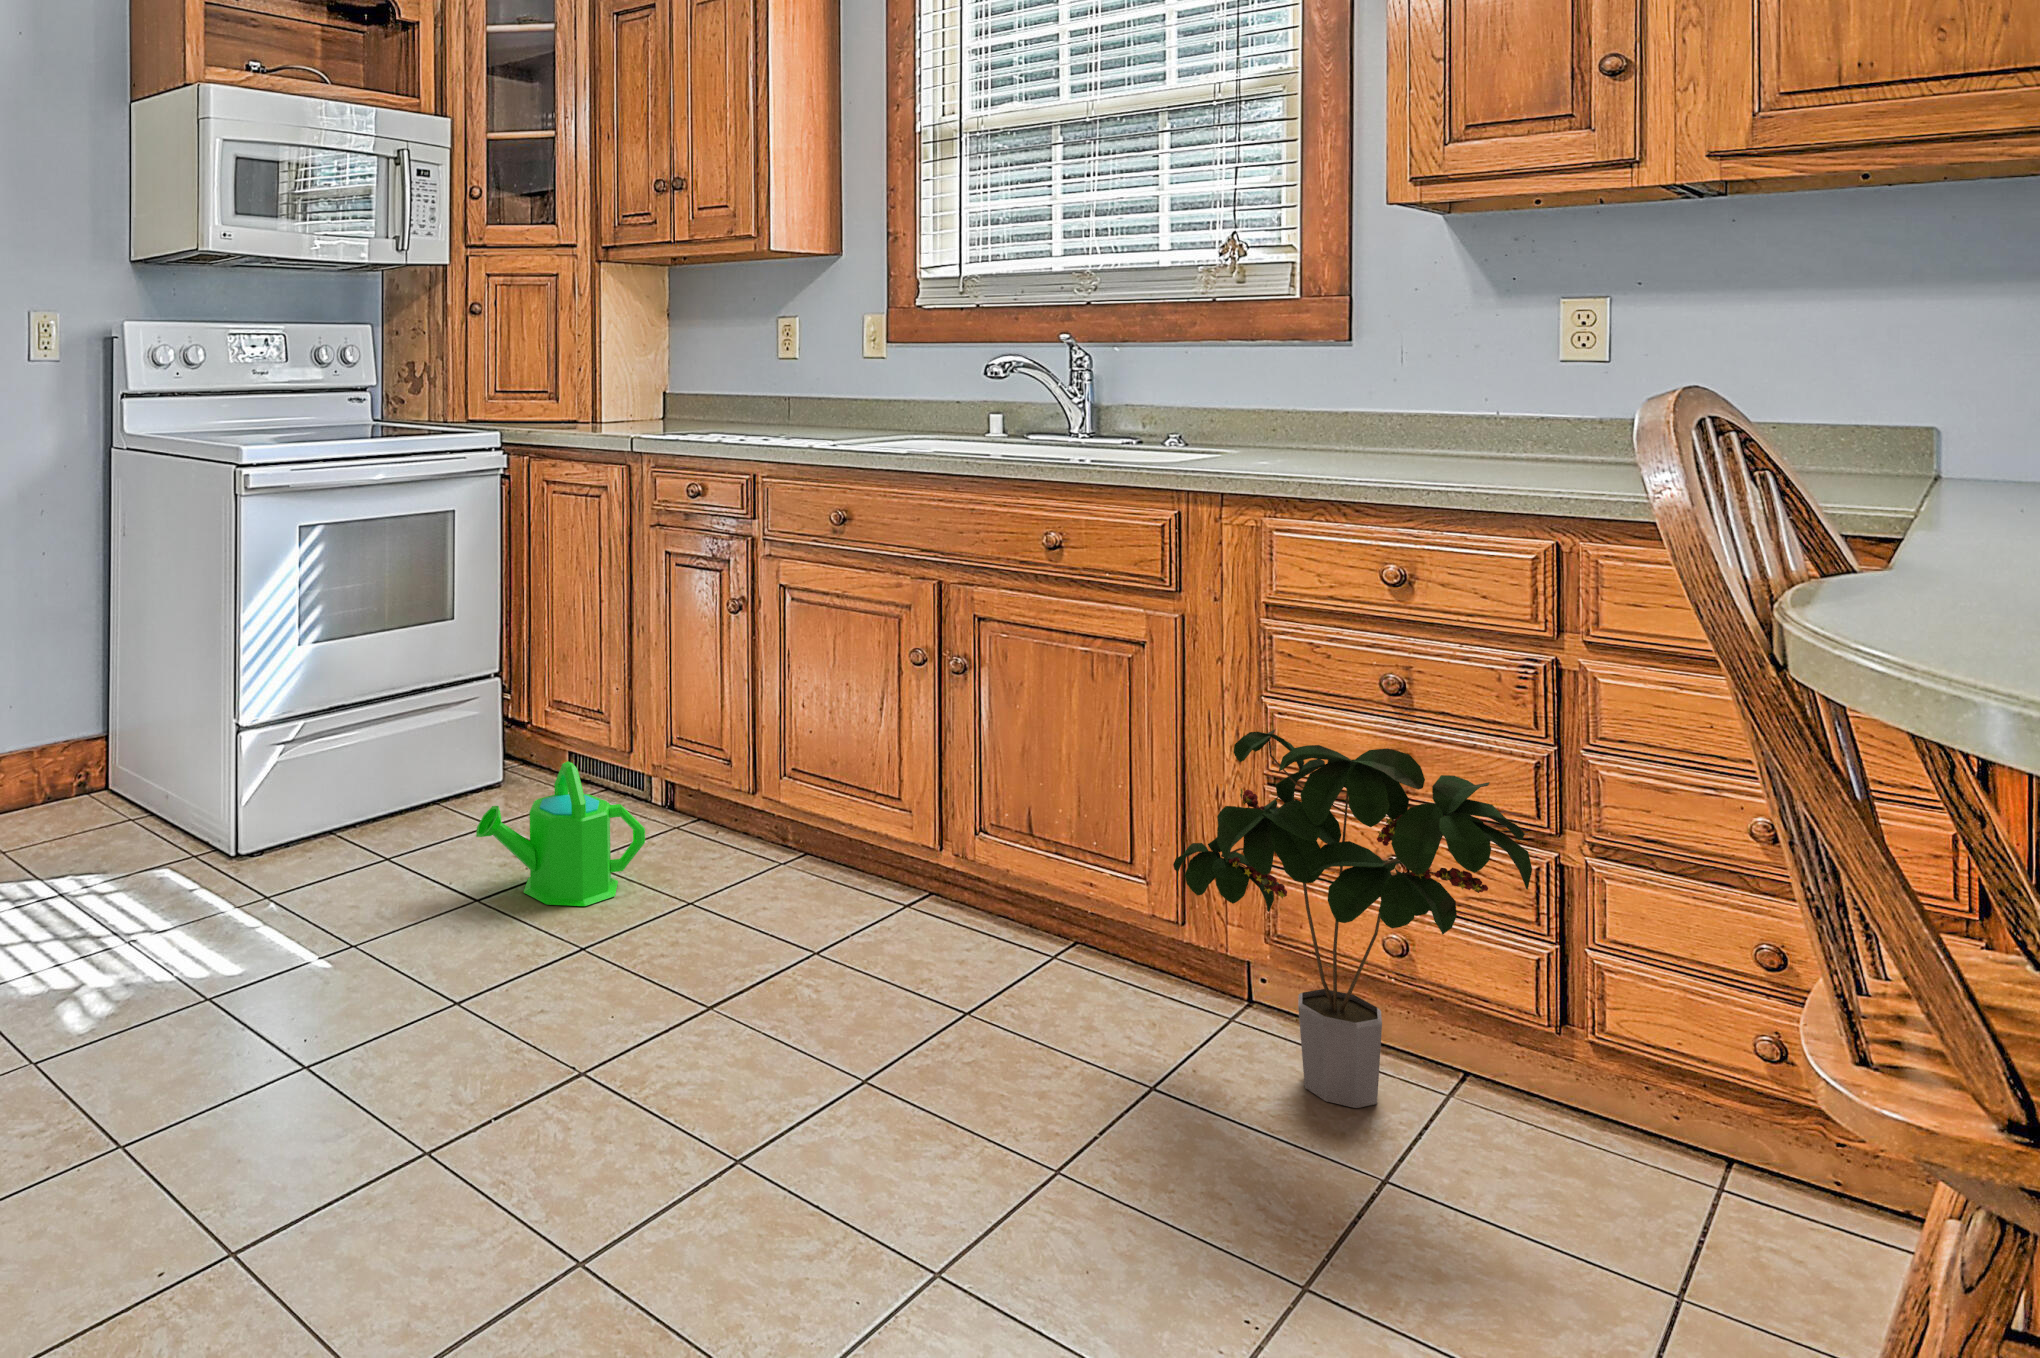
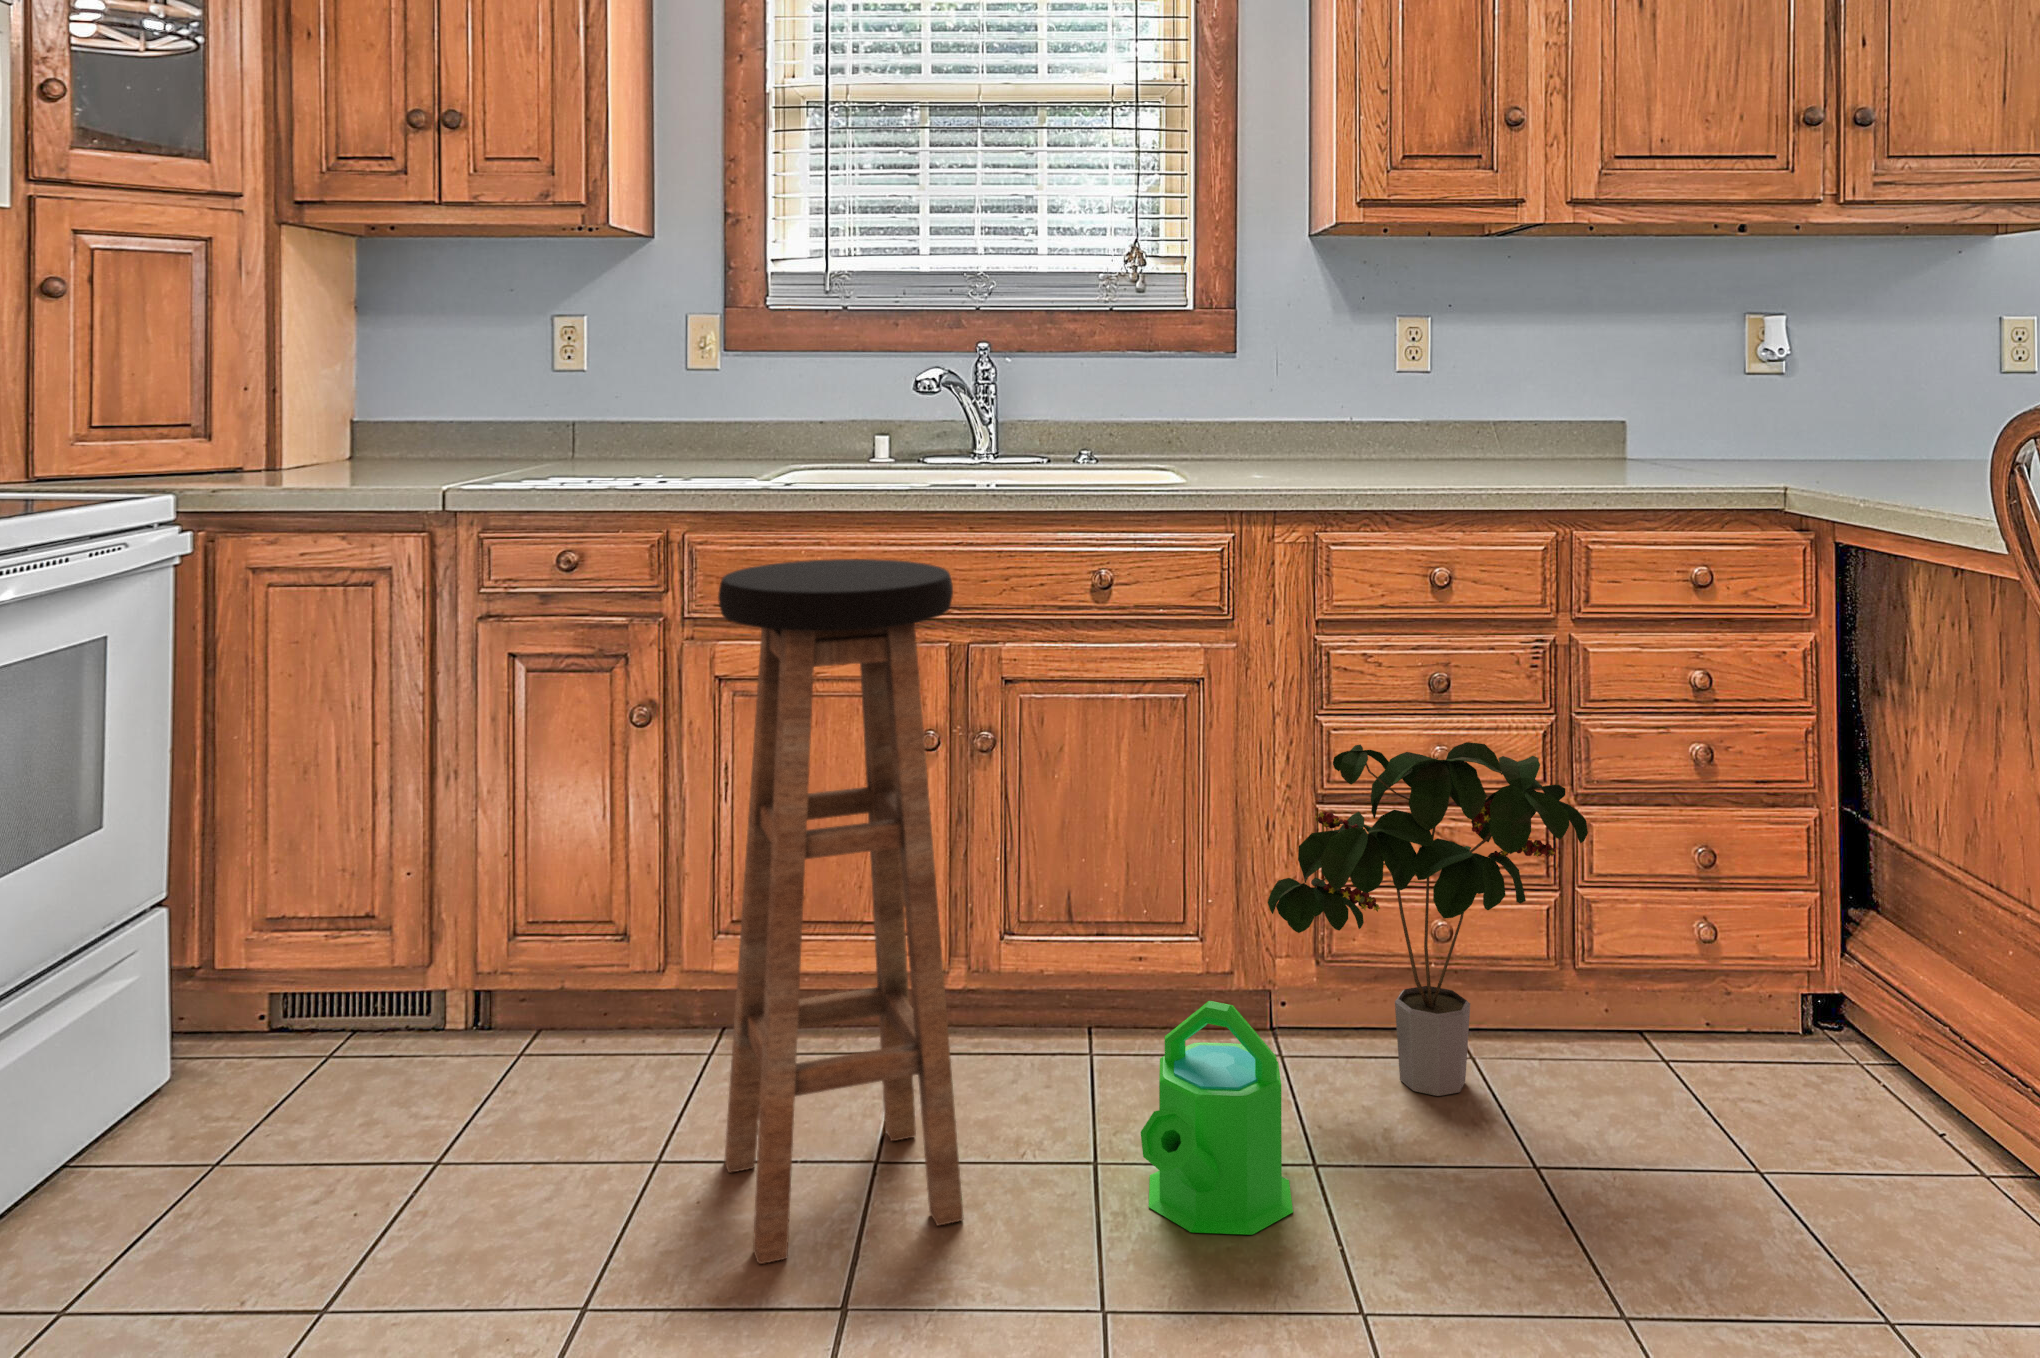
bar stool: none [655,496,841,1006] -> present [718,559,963,1264]
watering can: present [476,761,645,906] -> present [1141,1001,1293,1235]

